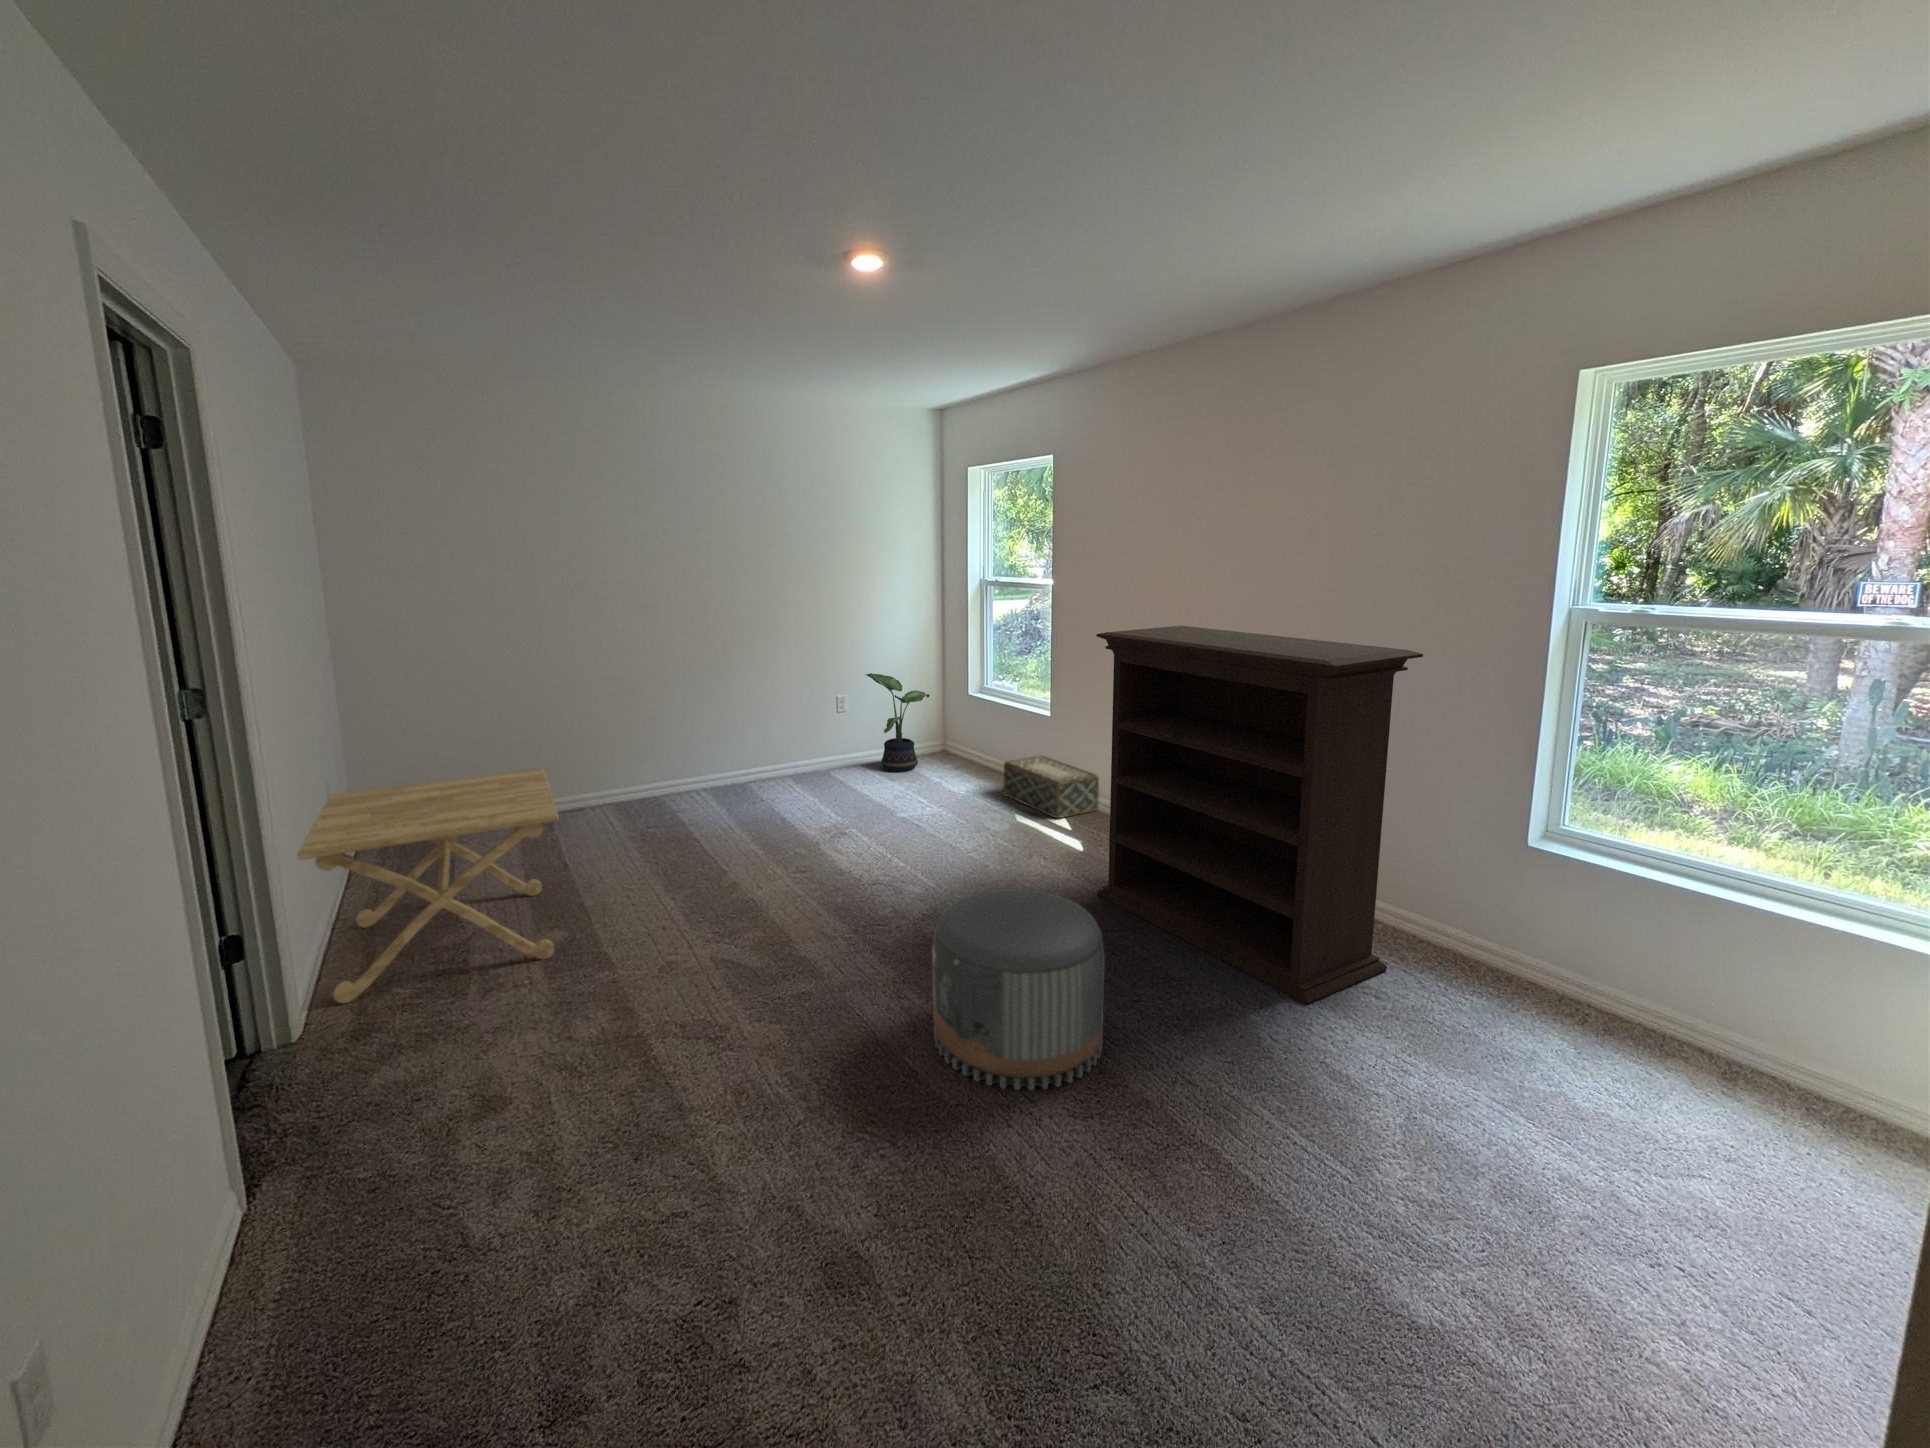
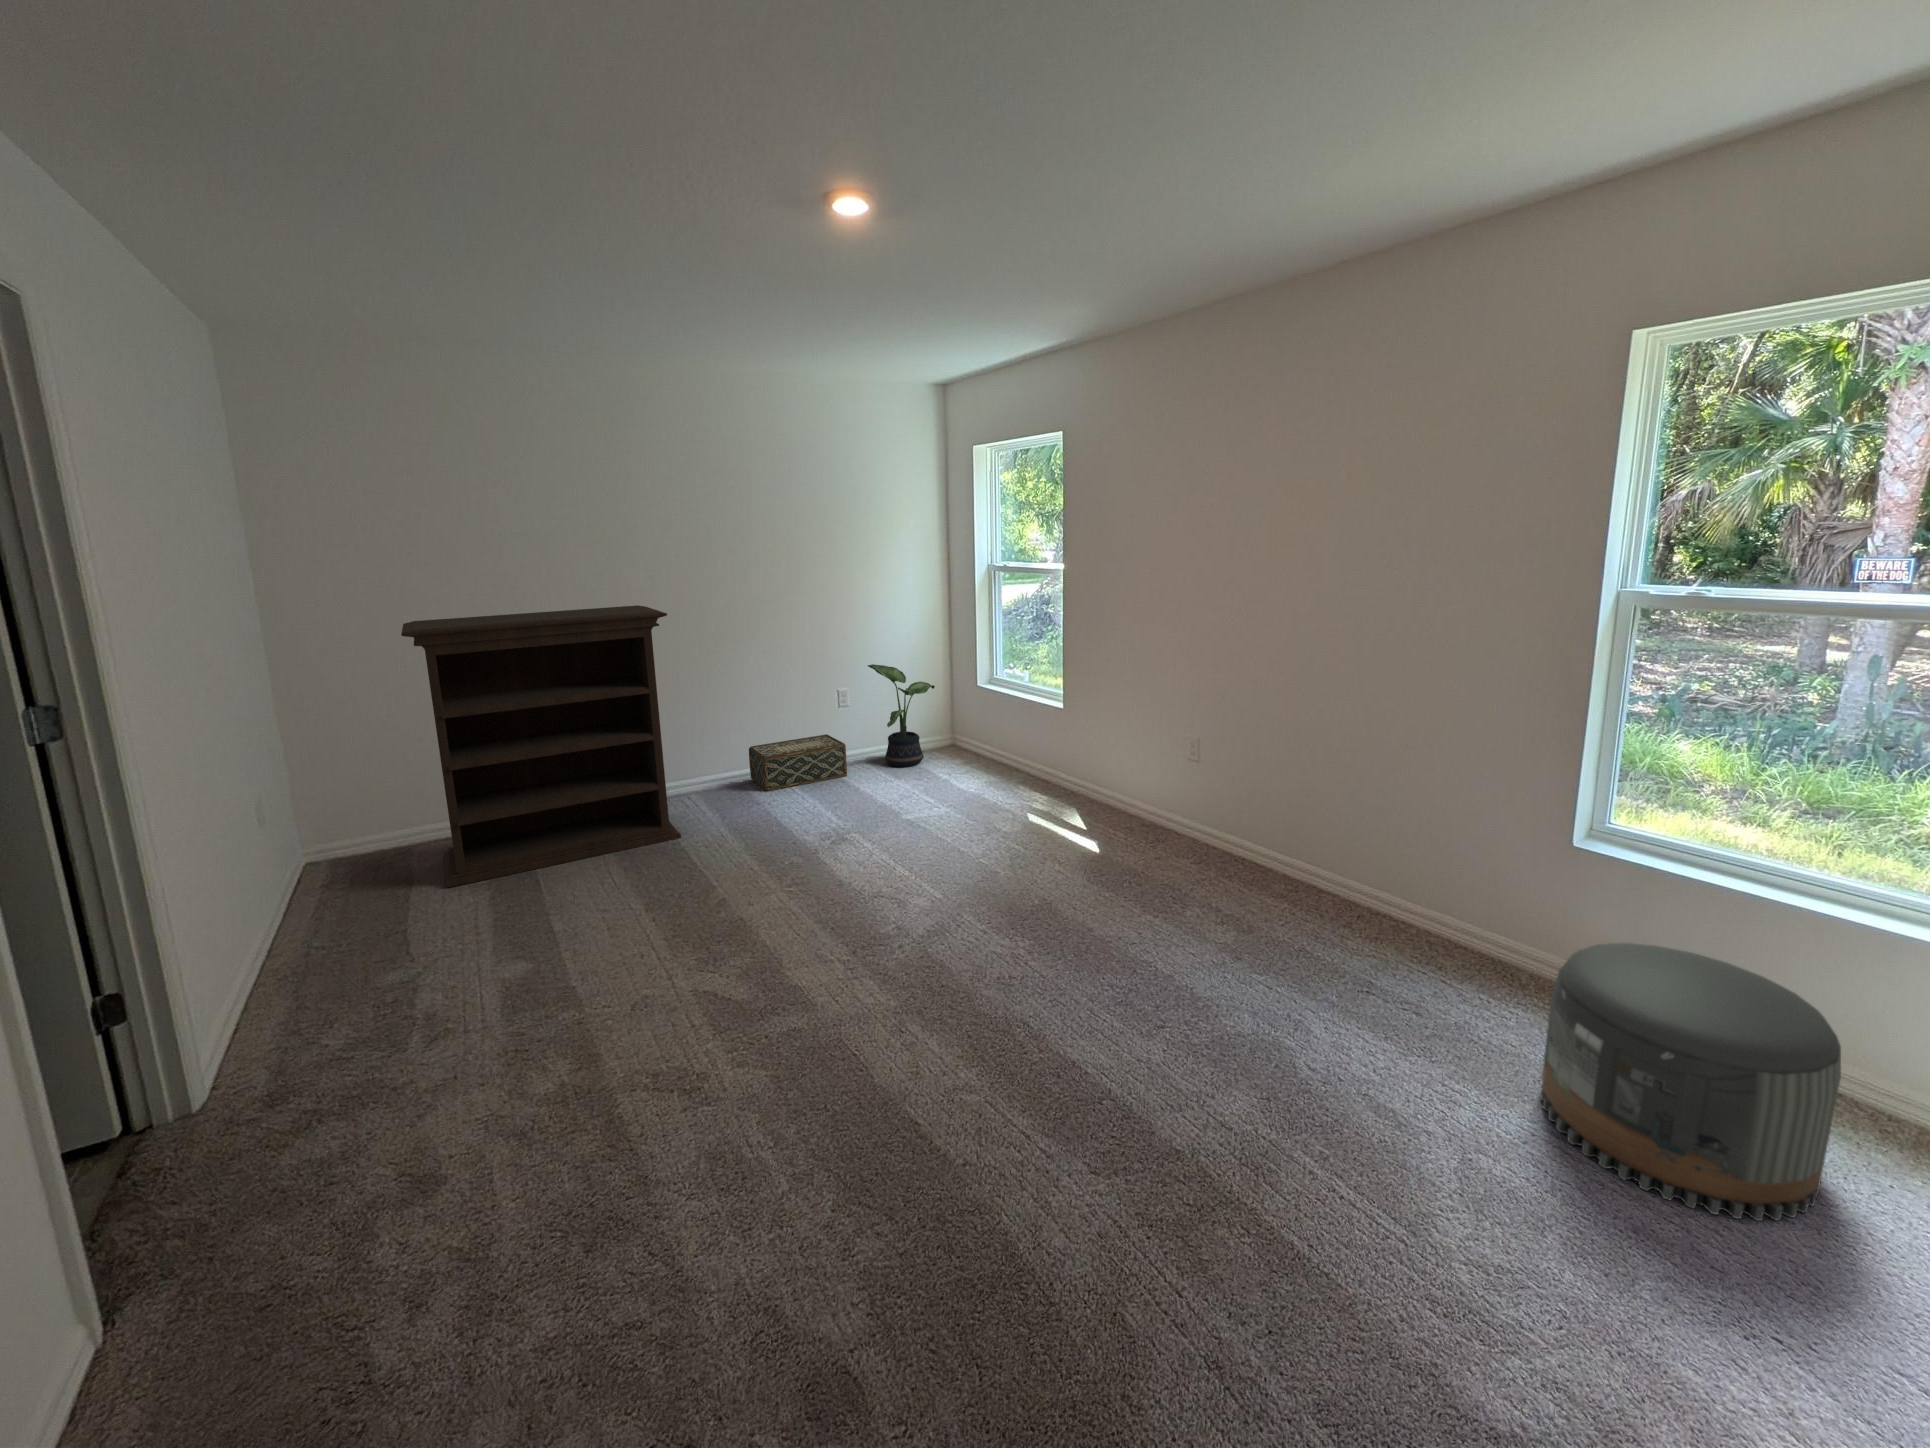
bookshelf: present [1096,626,1423,1004] -> present [401,605,681,888]
woven basket: present [1004,756,1099,818] -> present [749,734,847,791]
side table: present [297,768,559,1003] -> none [200,778,516,1057]
pouf: present [932,889,1105,1090] -> present [1541,943,1841,1221]

